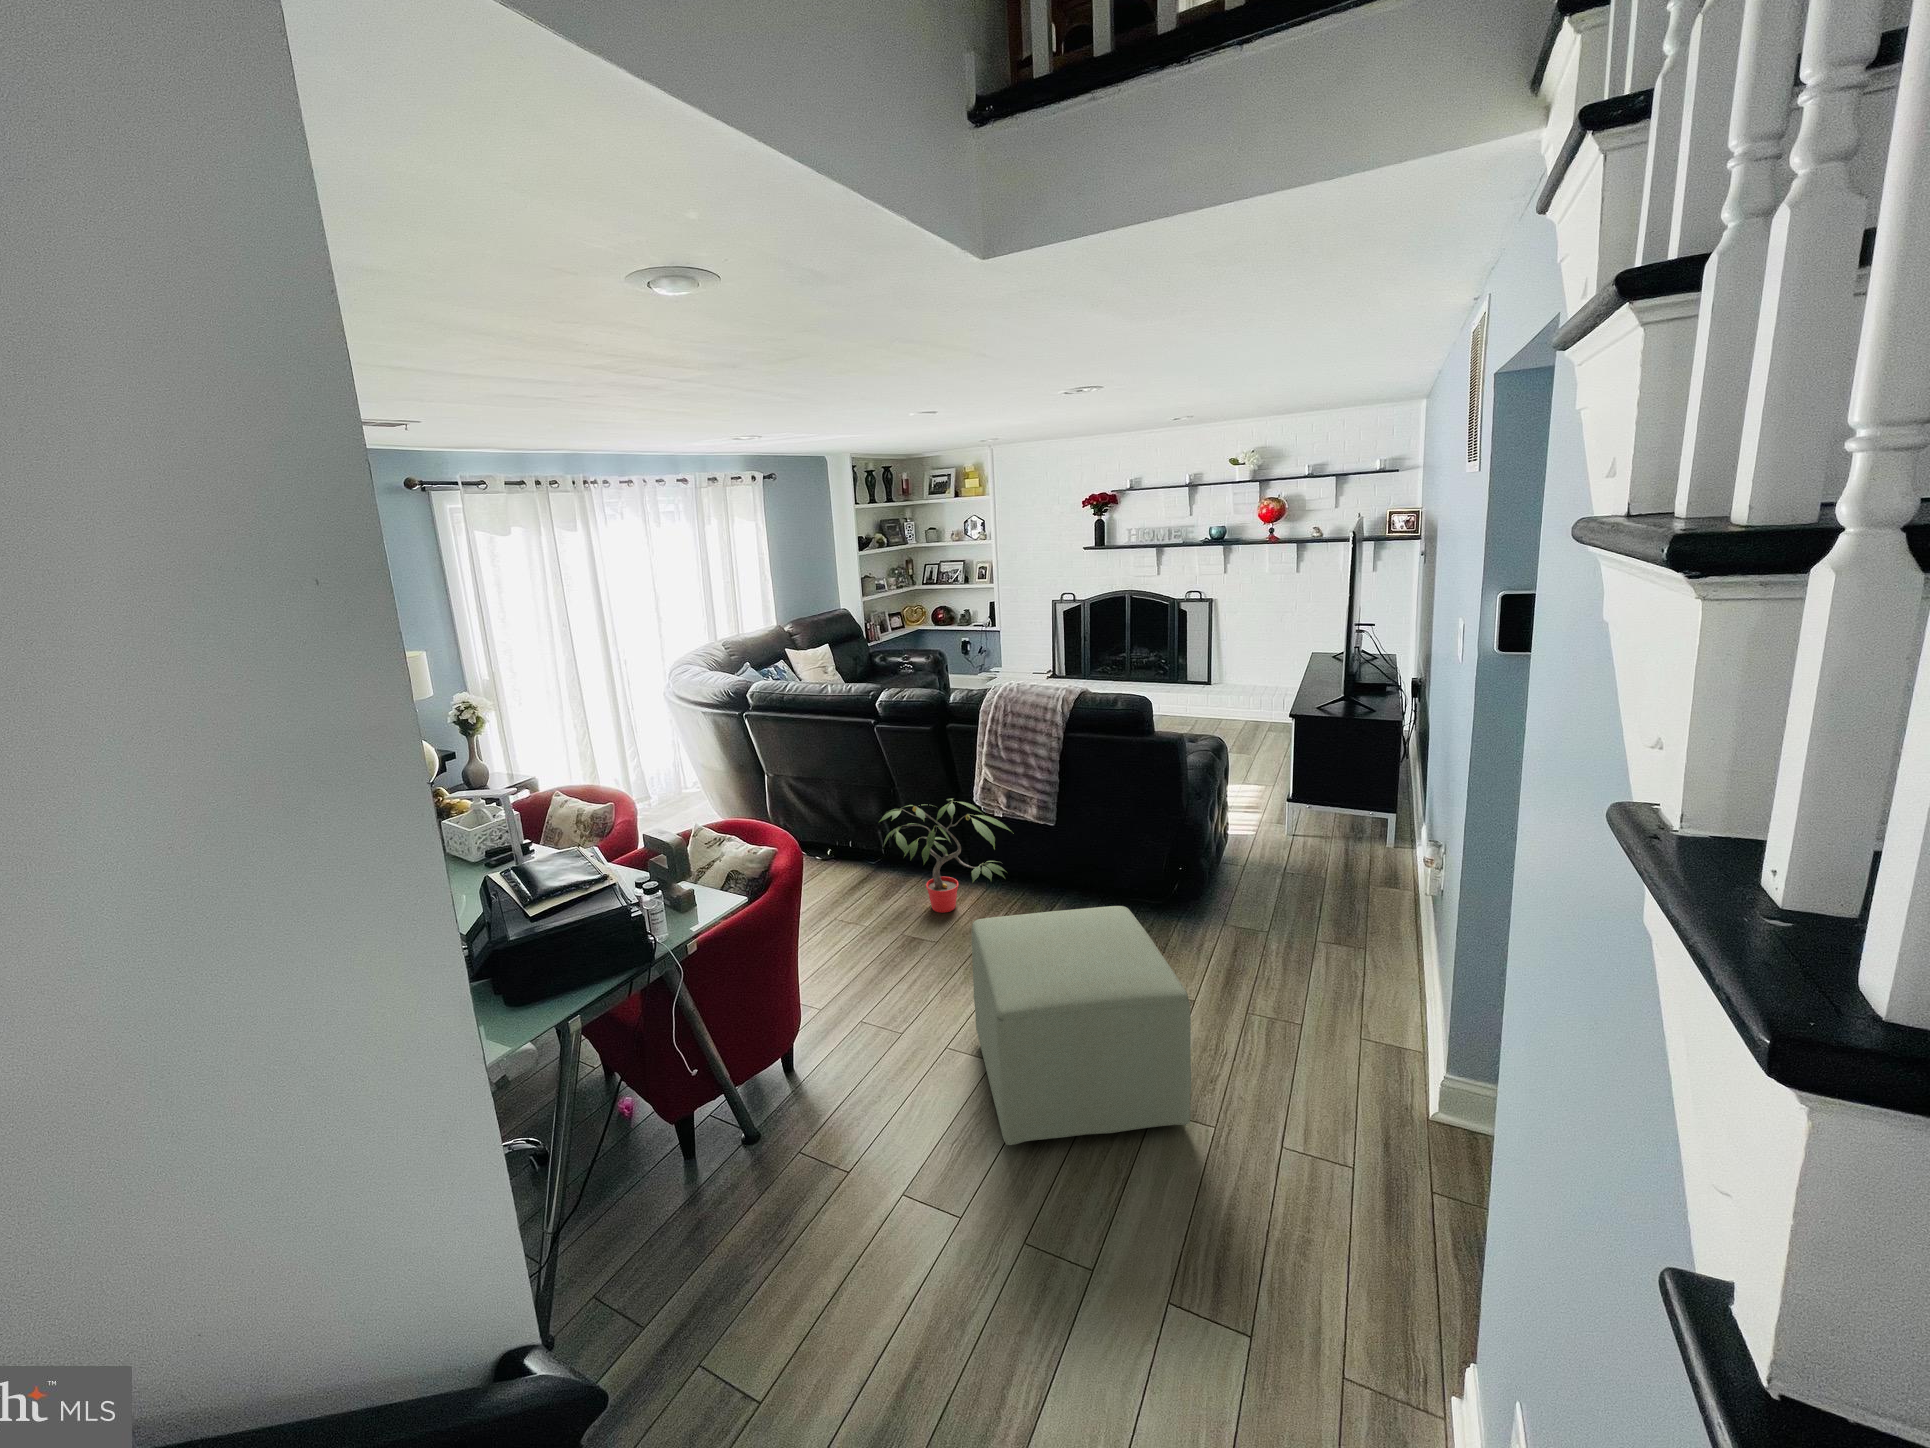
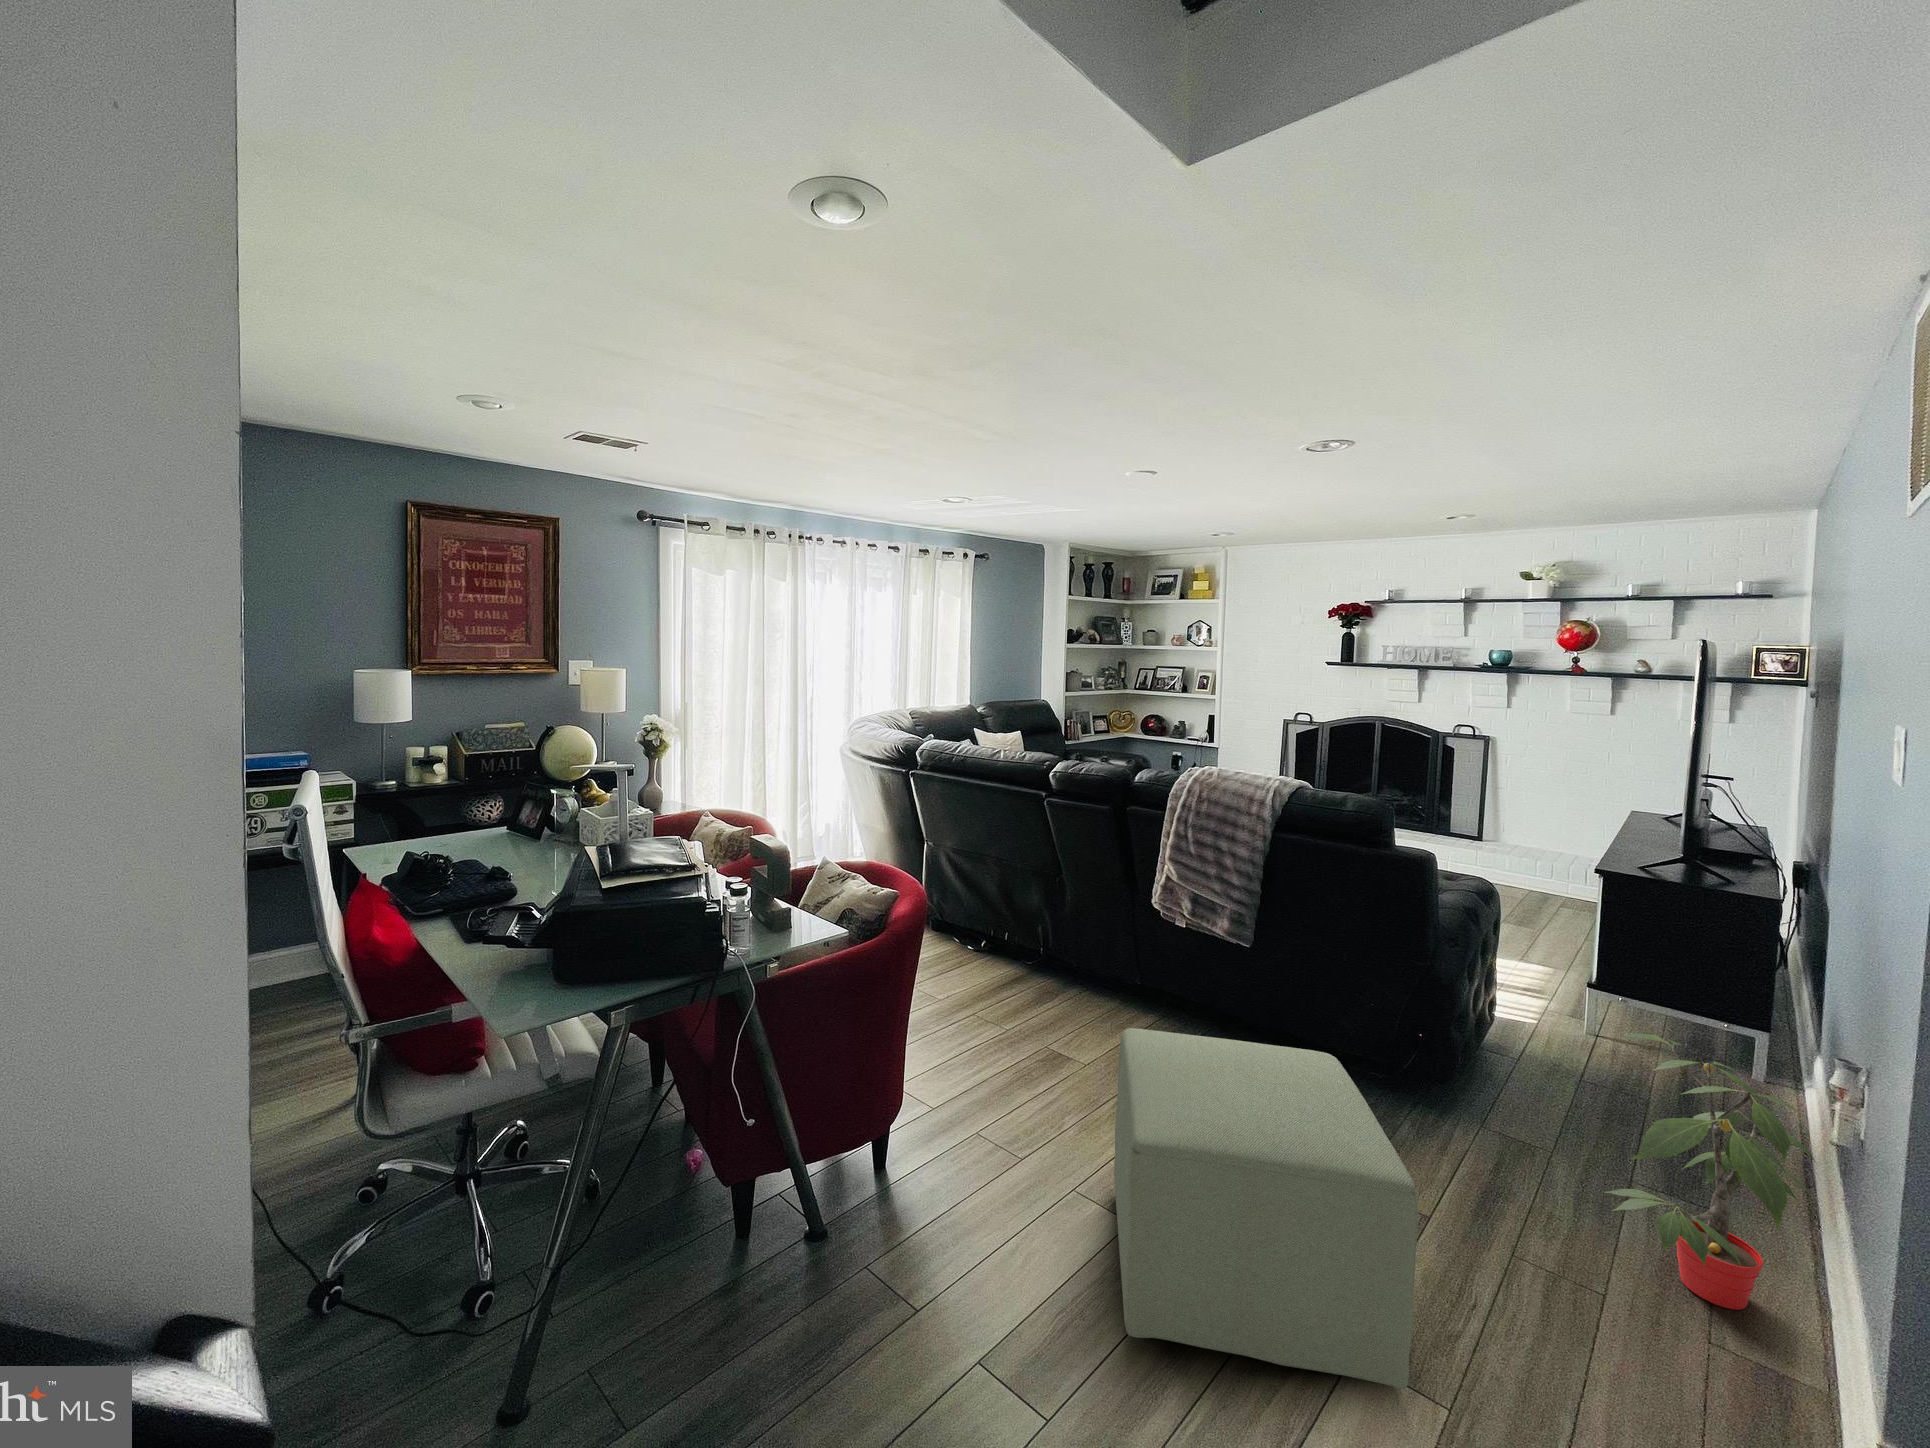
potted plant: present [880,799,1011,913] -> present [1605,1034,1816,1310]

